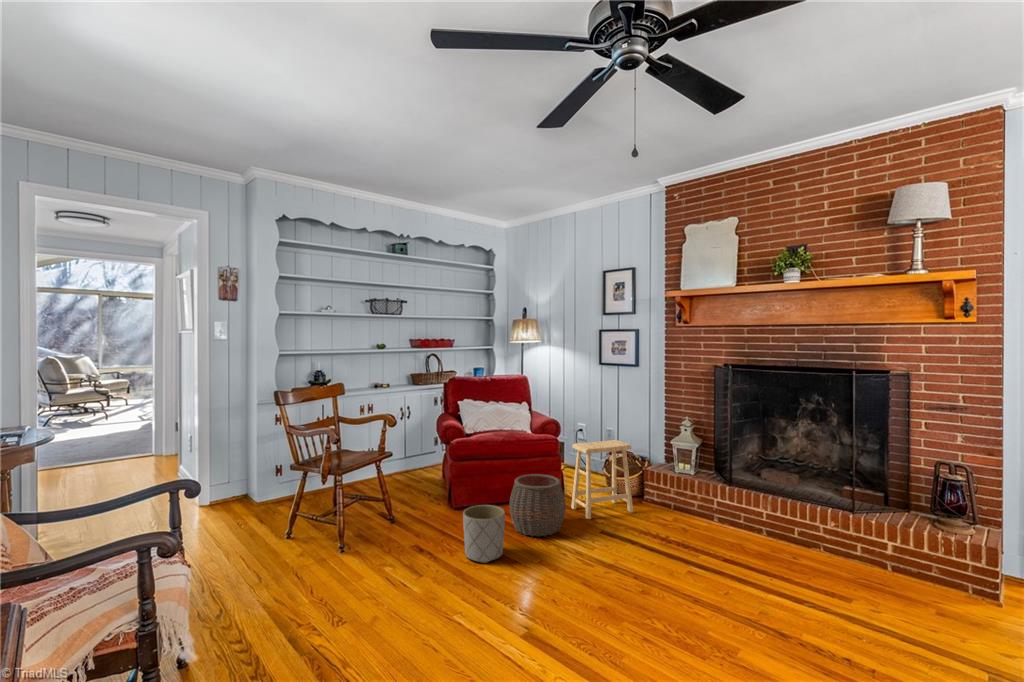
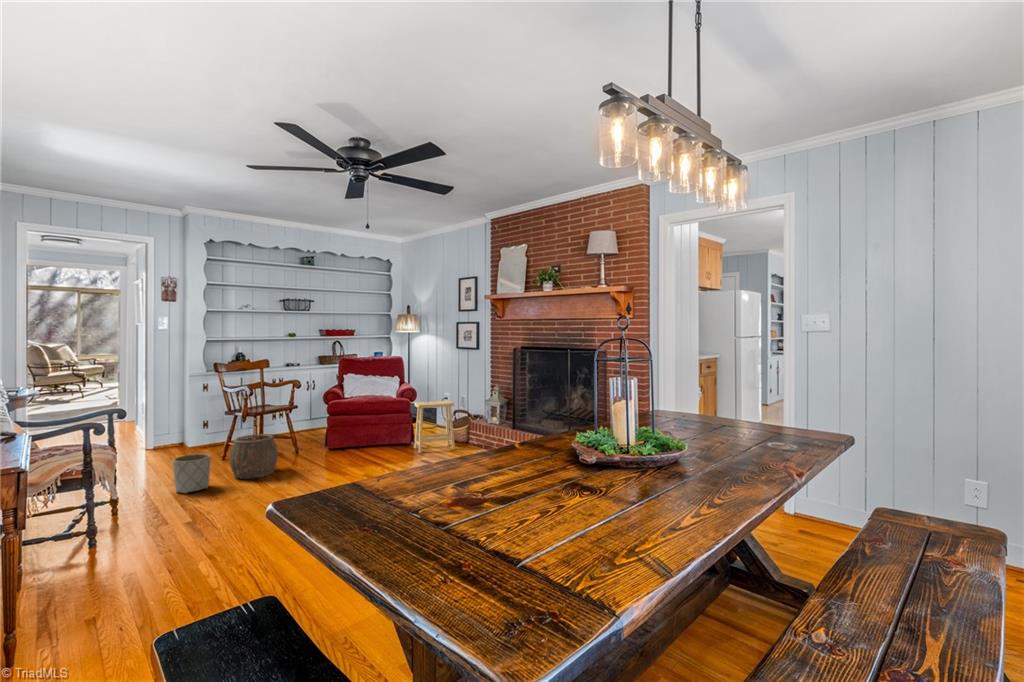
woven basket: present [510,474,566,537] -> present [230,434,278,479]
planter: present [463,505,505,563] -> present [173,454,210,494]

